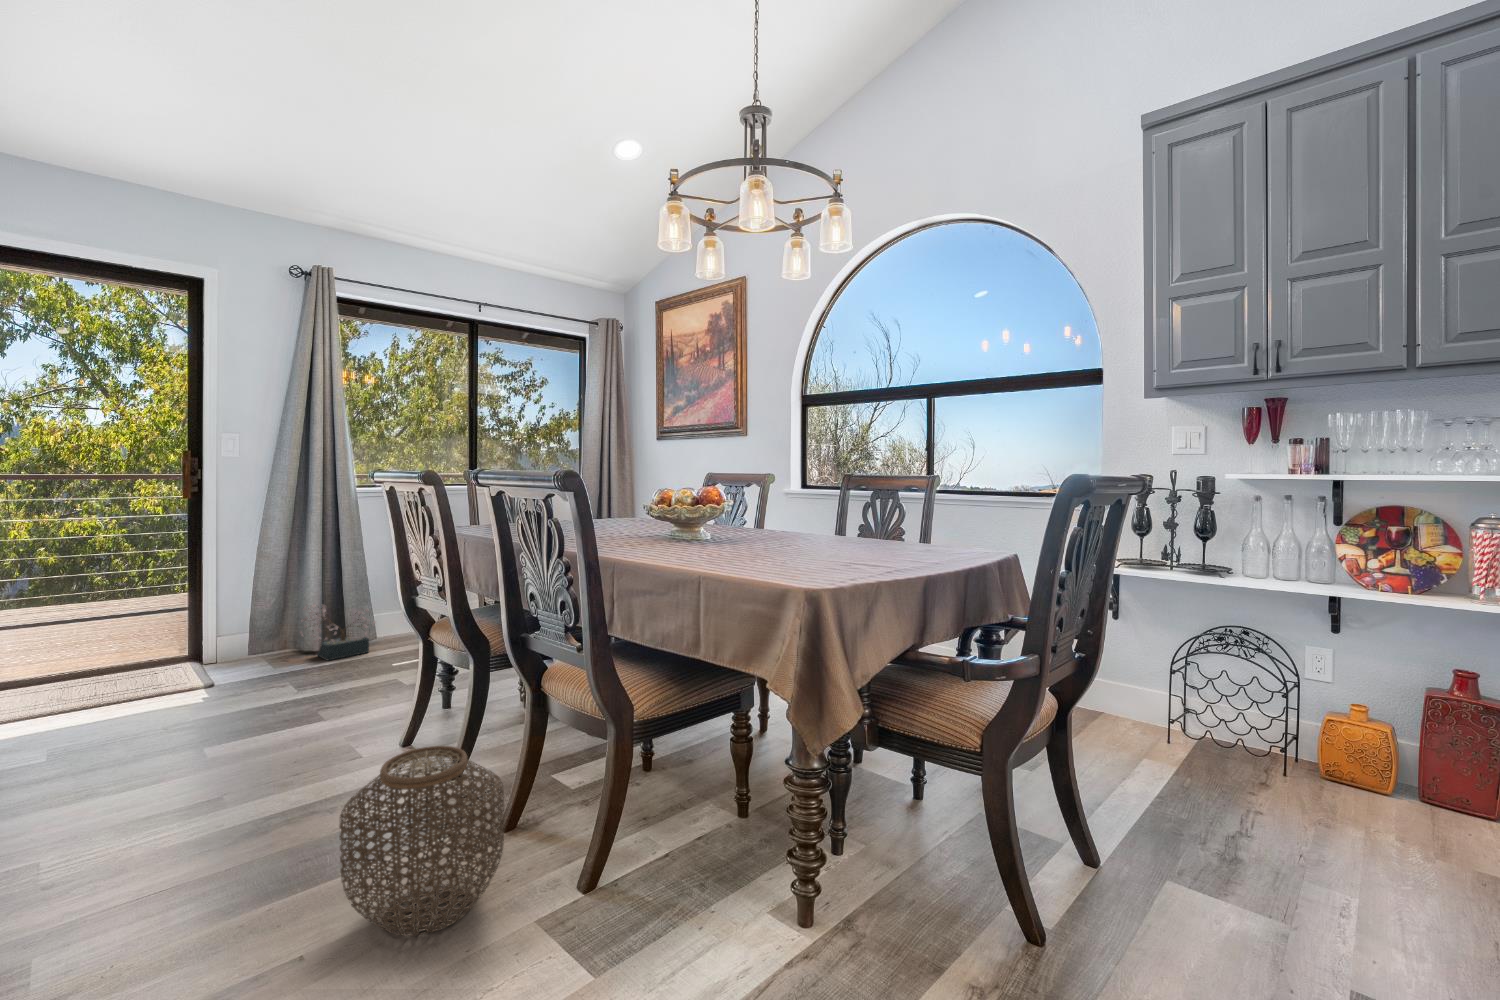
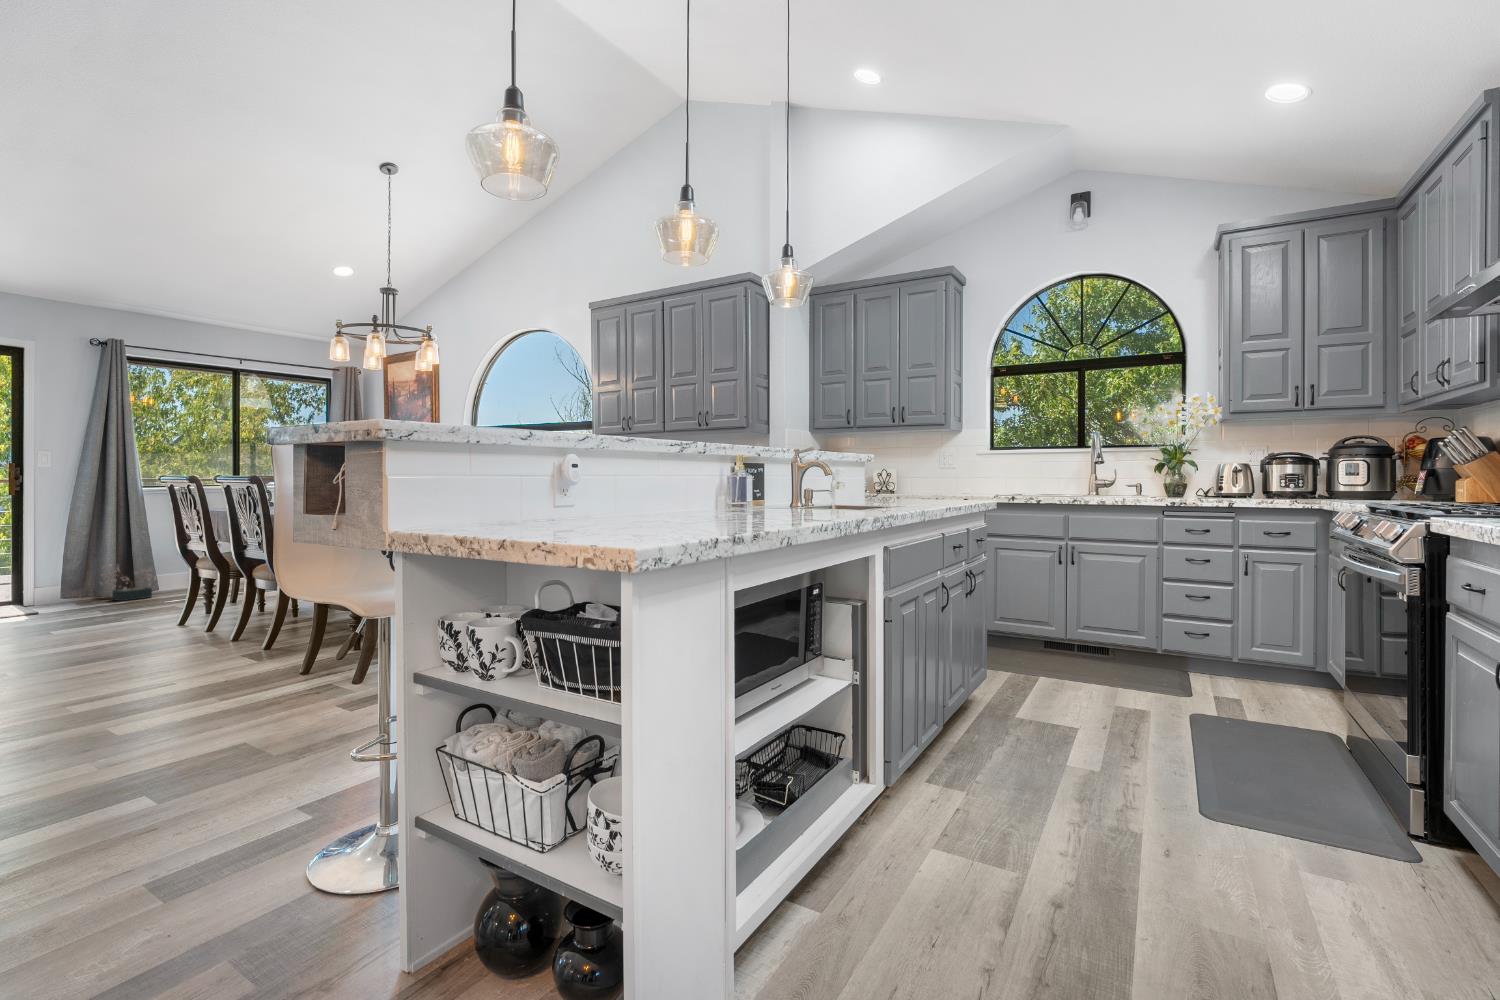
woven basket: present [340,746,504,936] -> none [150,589,227,657]

